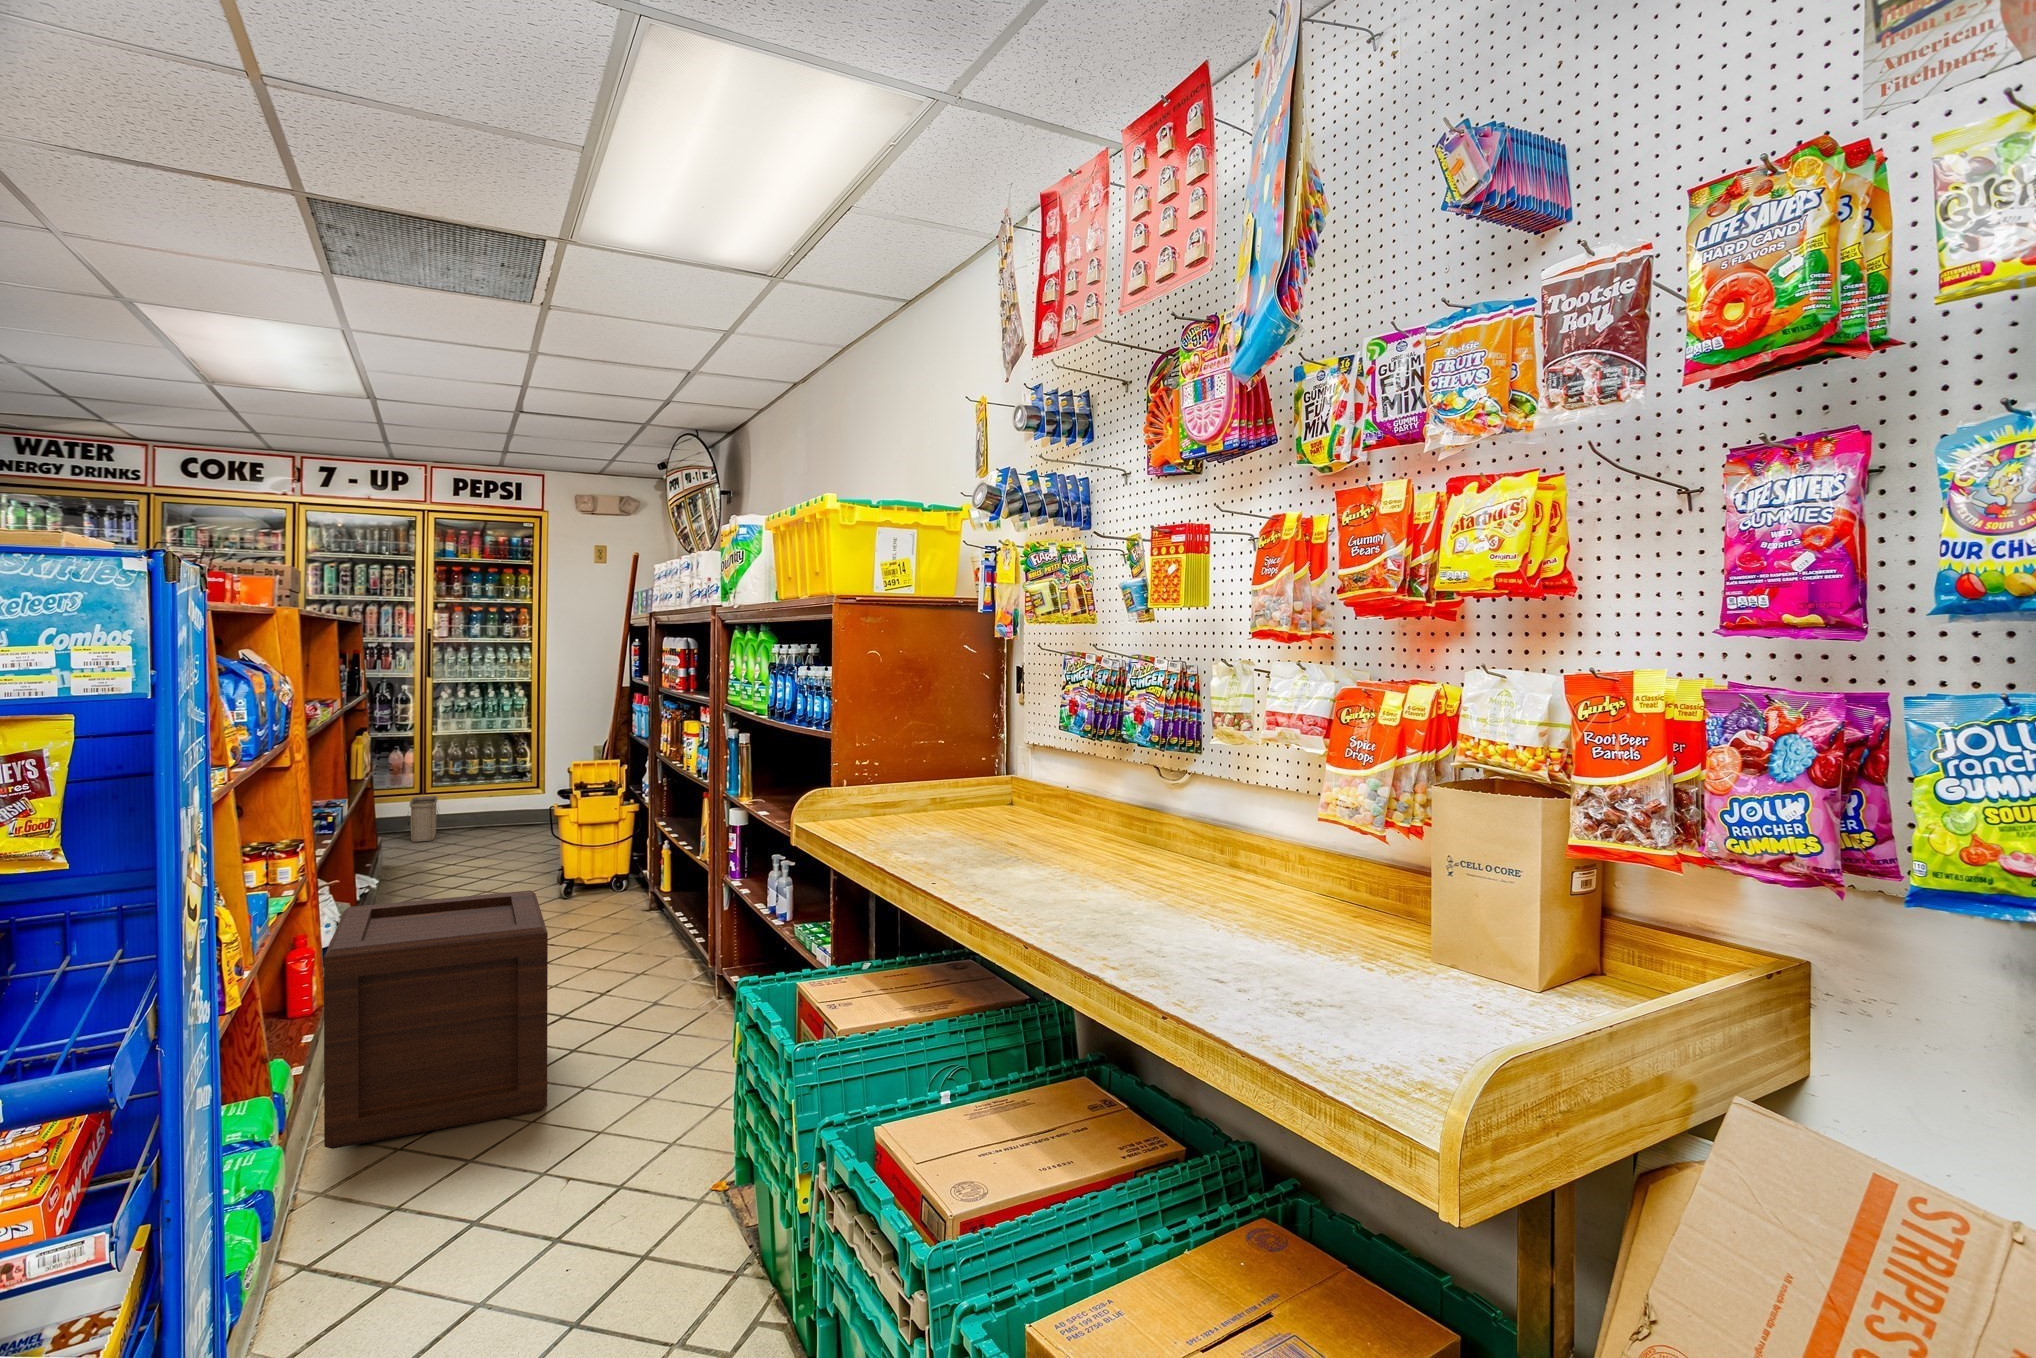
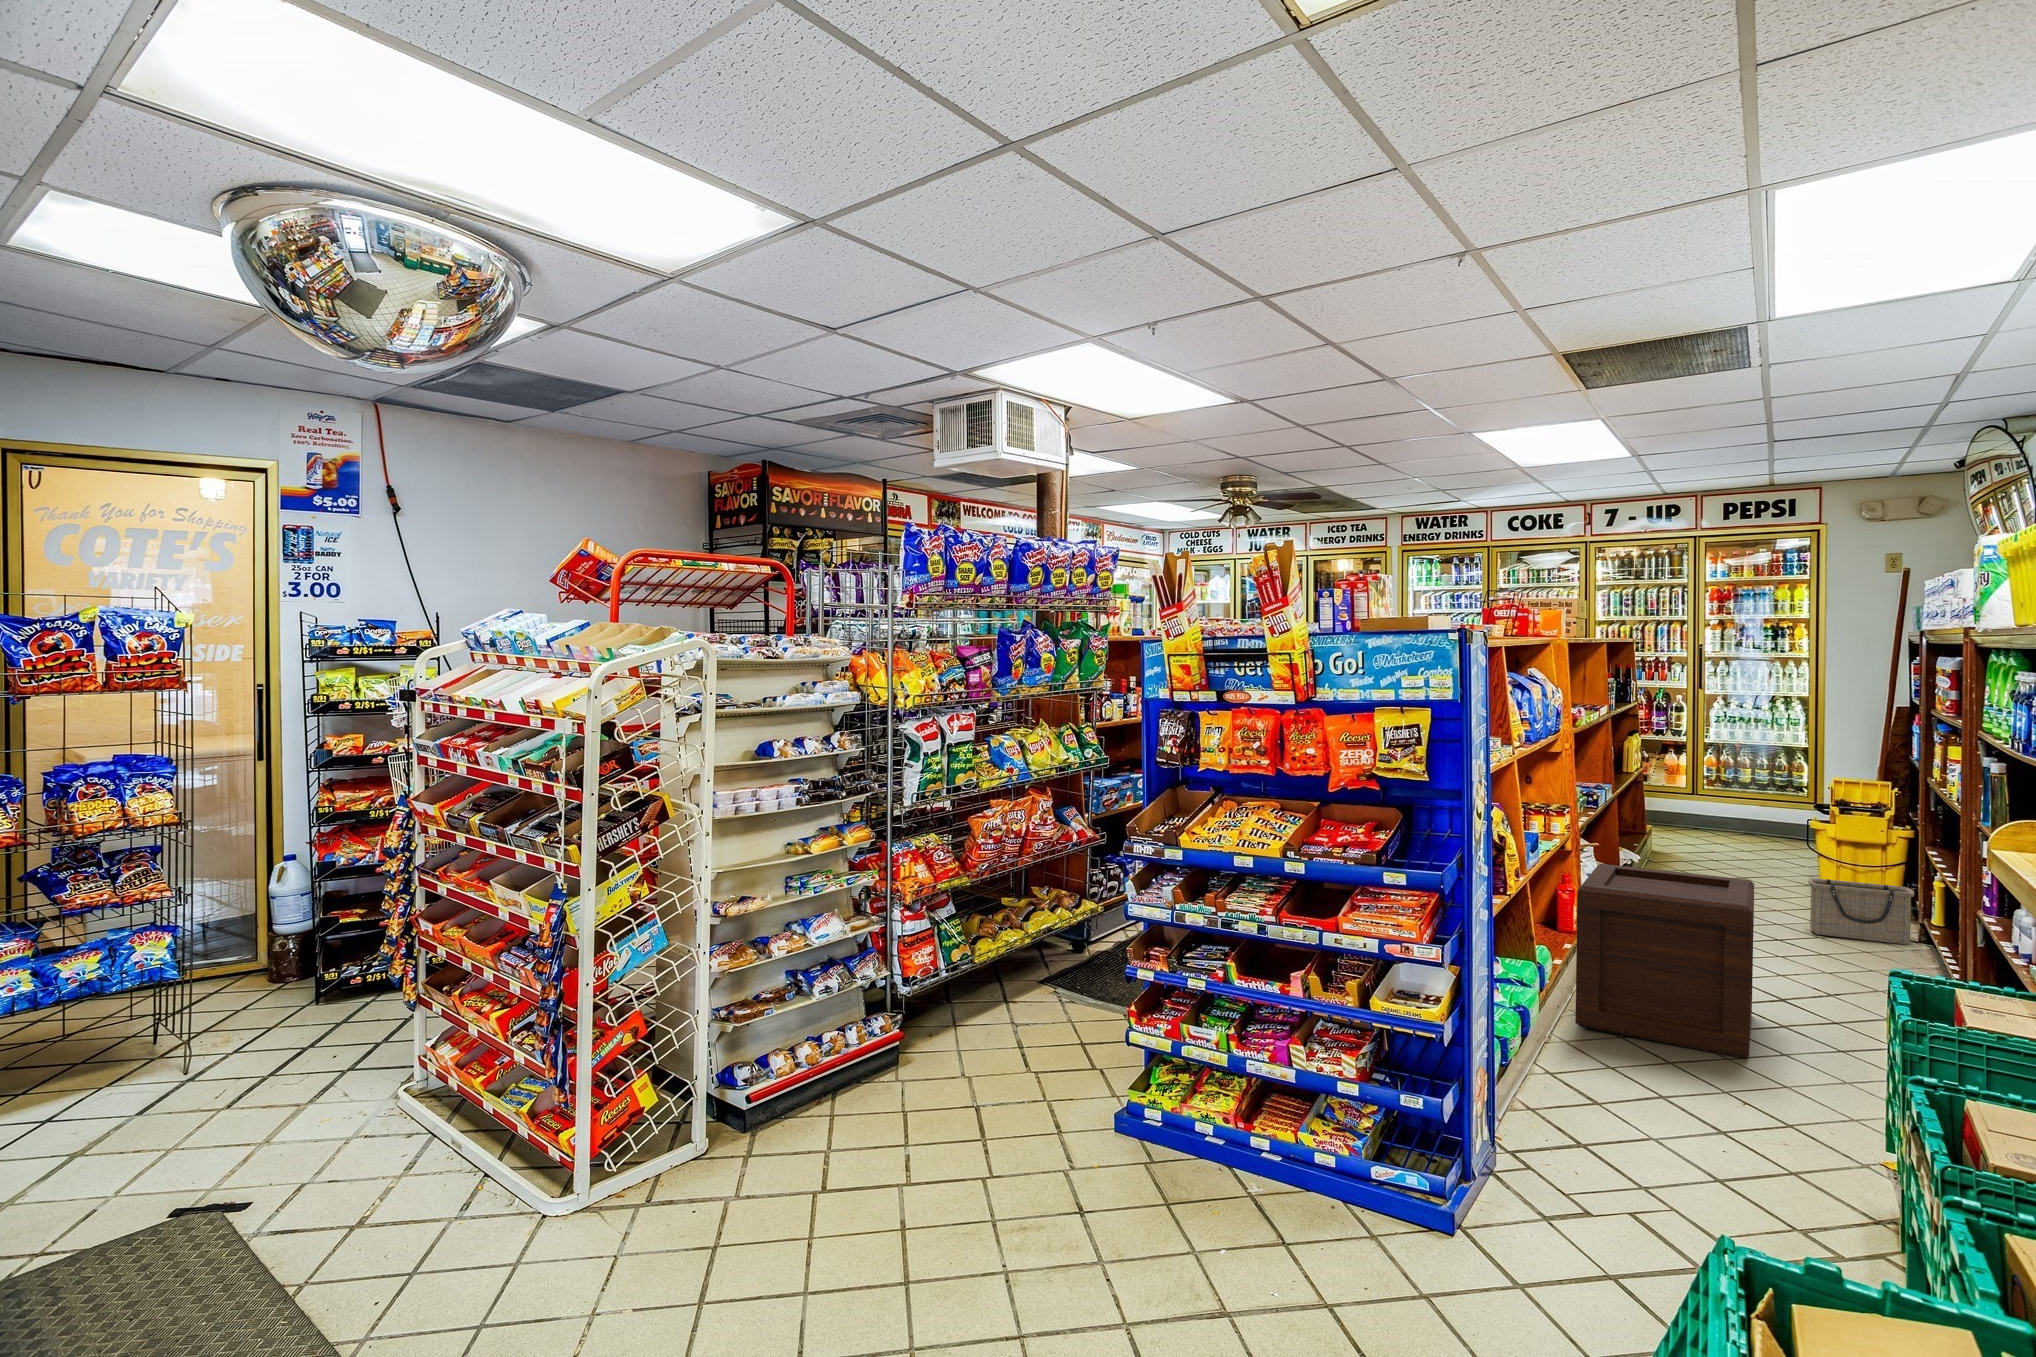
basket: present [407,796,440,842] -> present [1808,878,1914,945]

